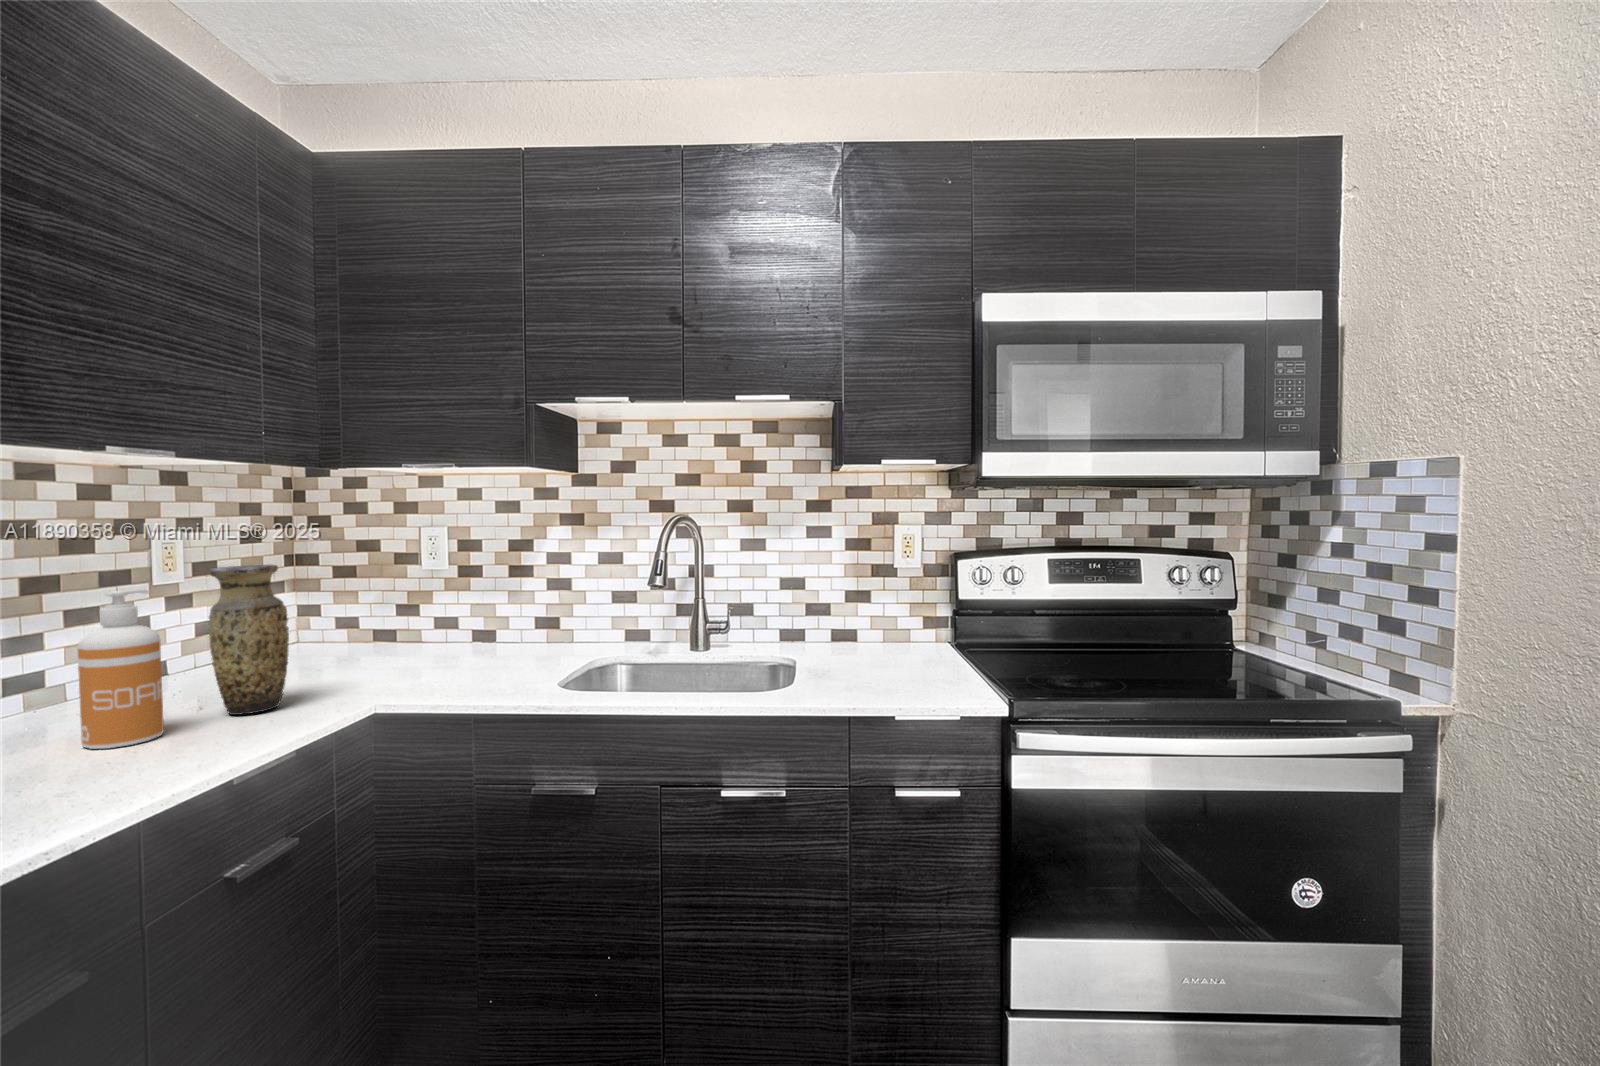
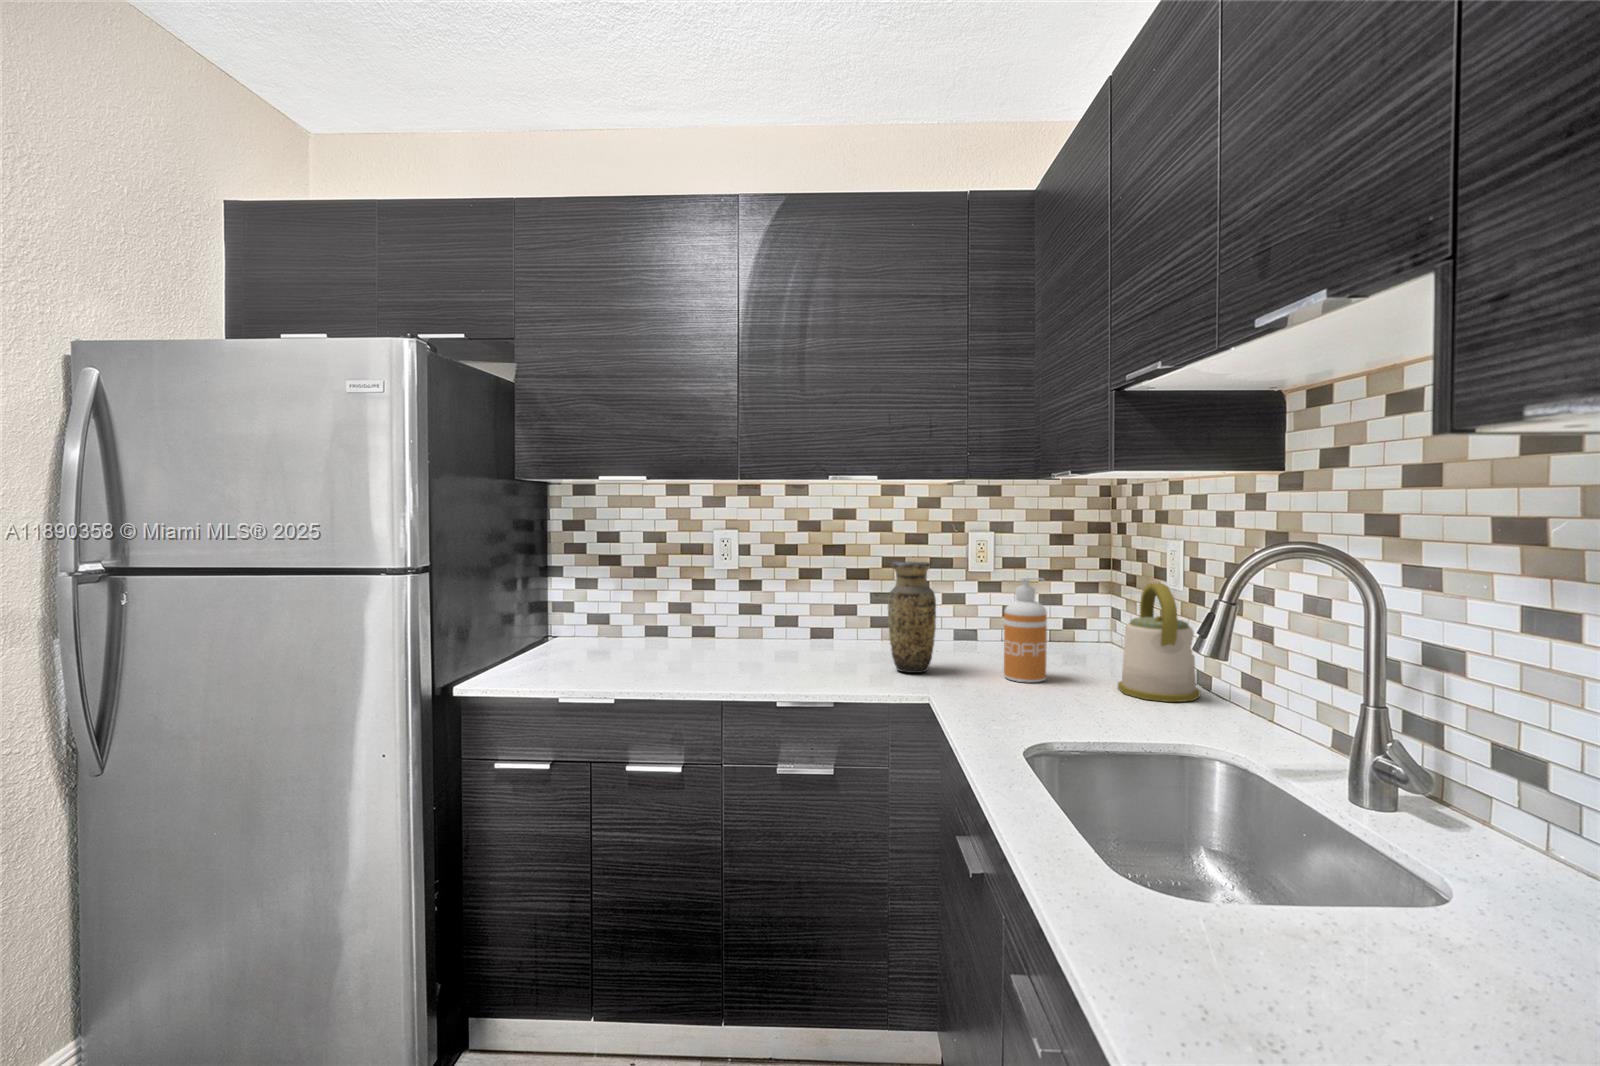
kettle: none [437,562,514,662] -> present [1118,583,1200,702]
soap dispenser: present [78,590,164,749] -> present [1004,577,1047,683]

